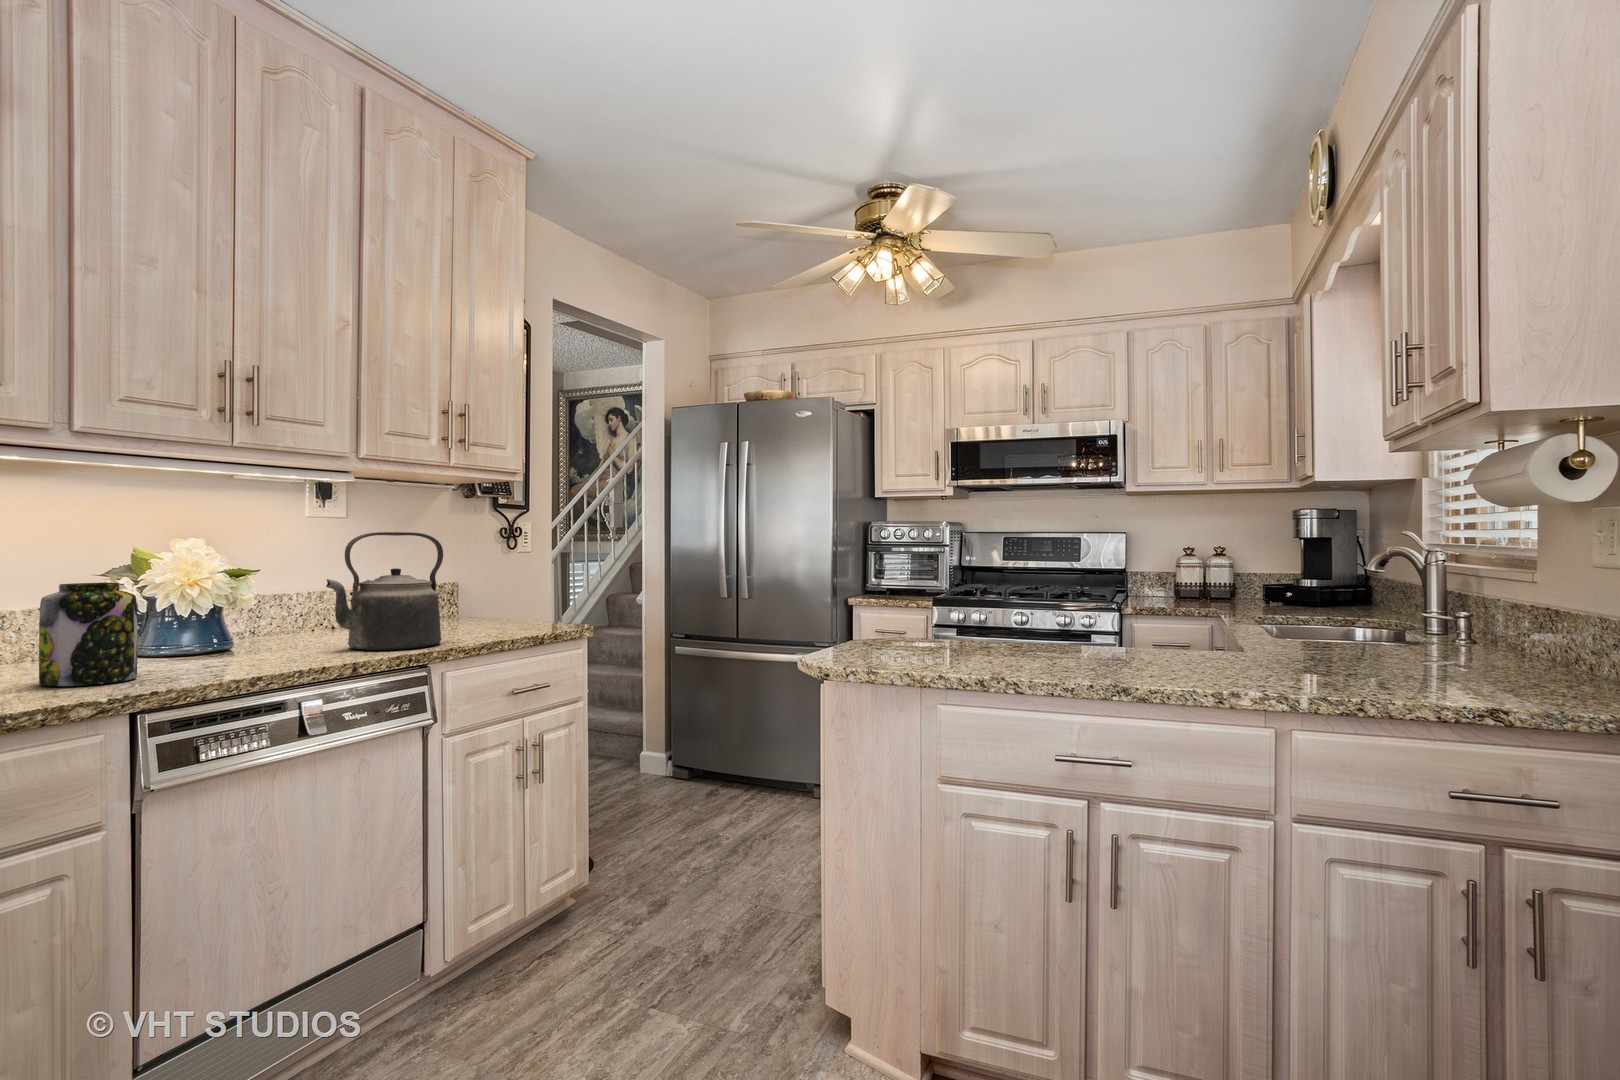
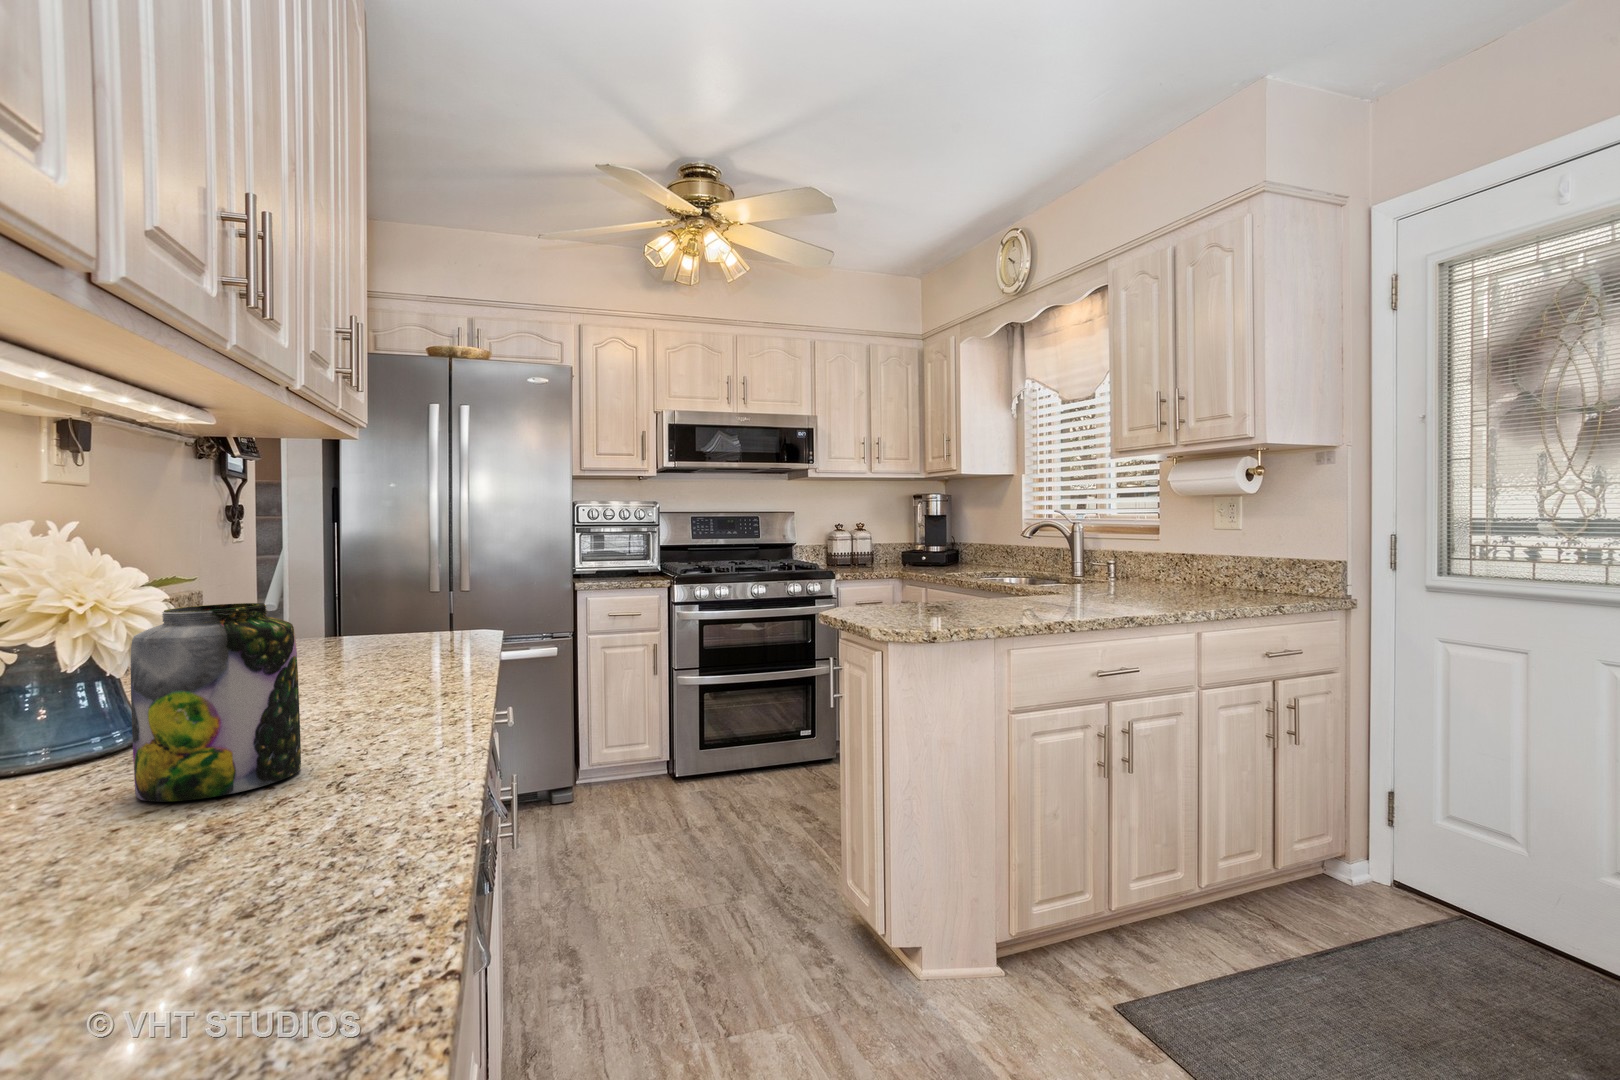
kettle: present [326,532,443,650] -> none [320,514,453,688]

